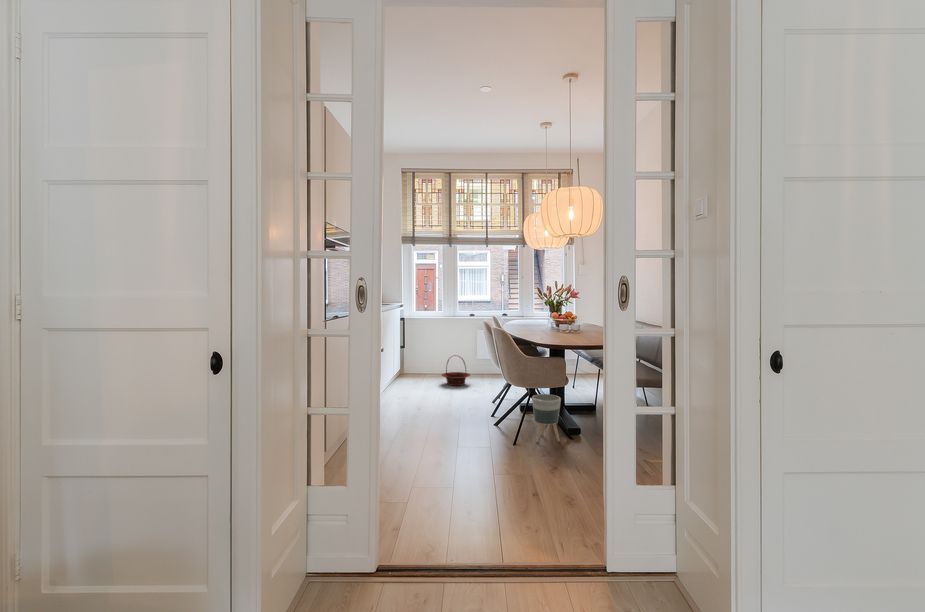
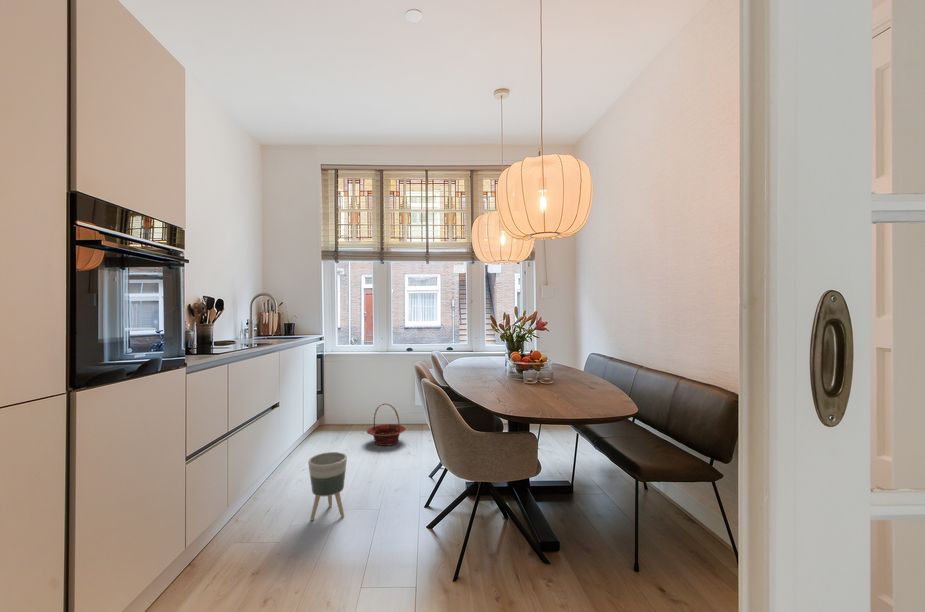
planter: present [532,394,561,443] -> present [308,452,347,520]

